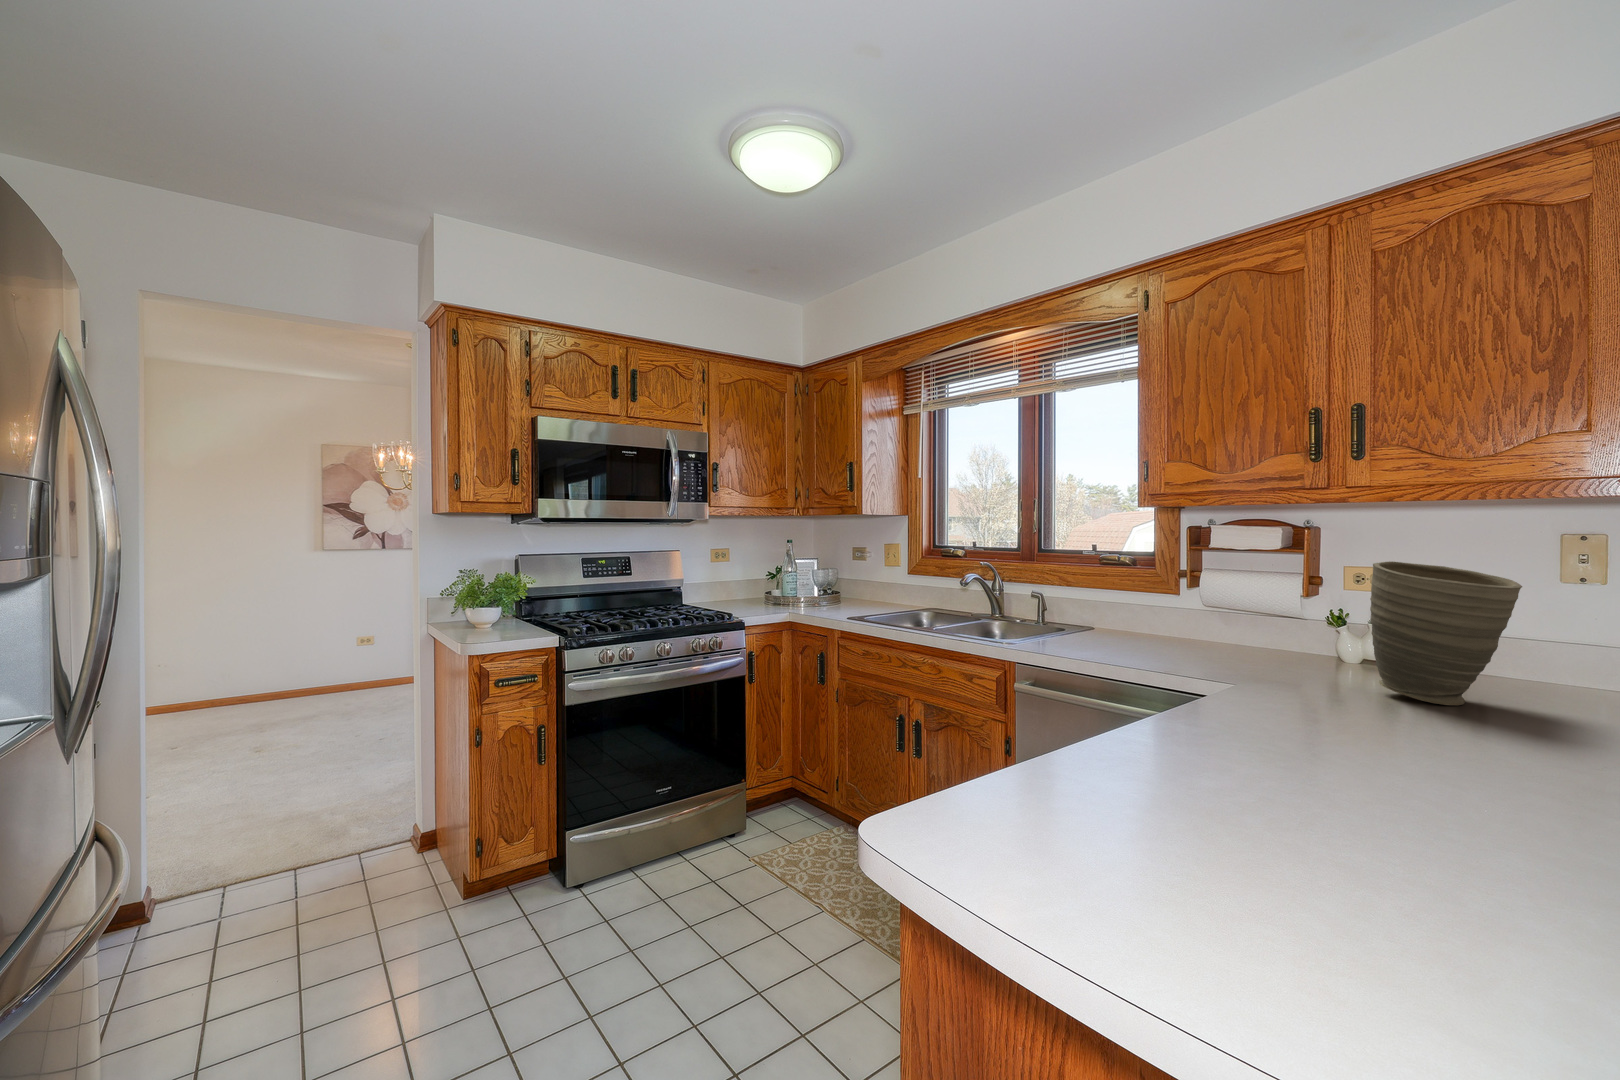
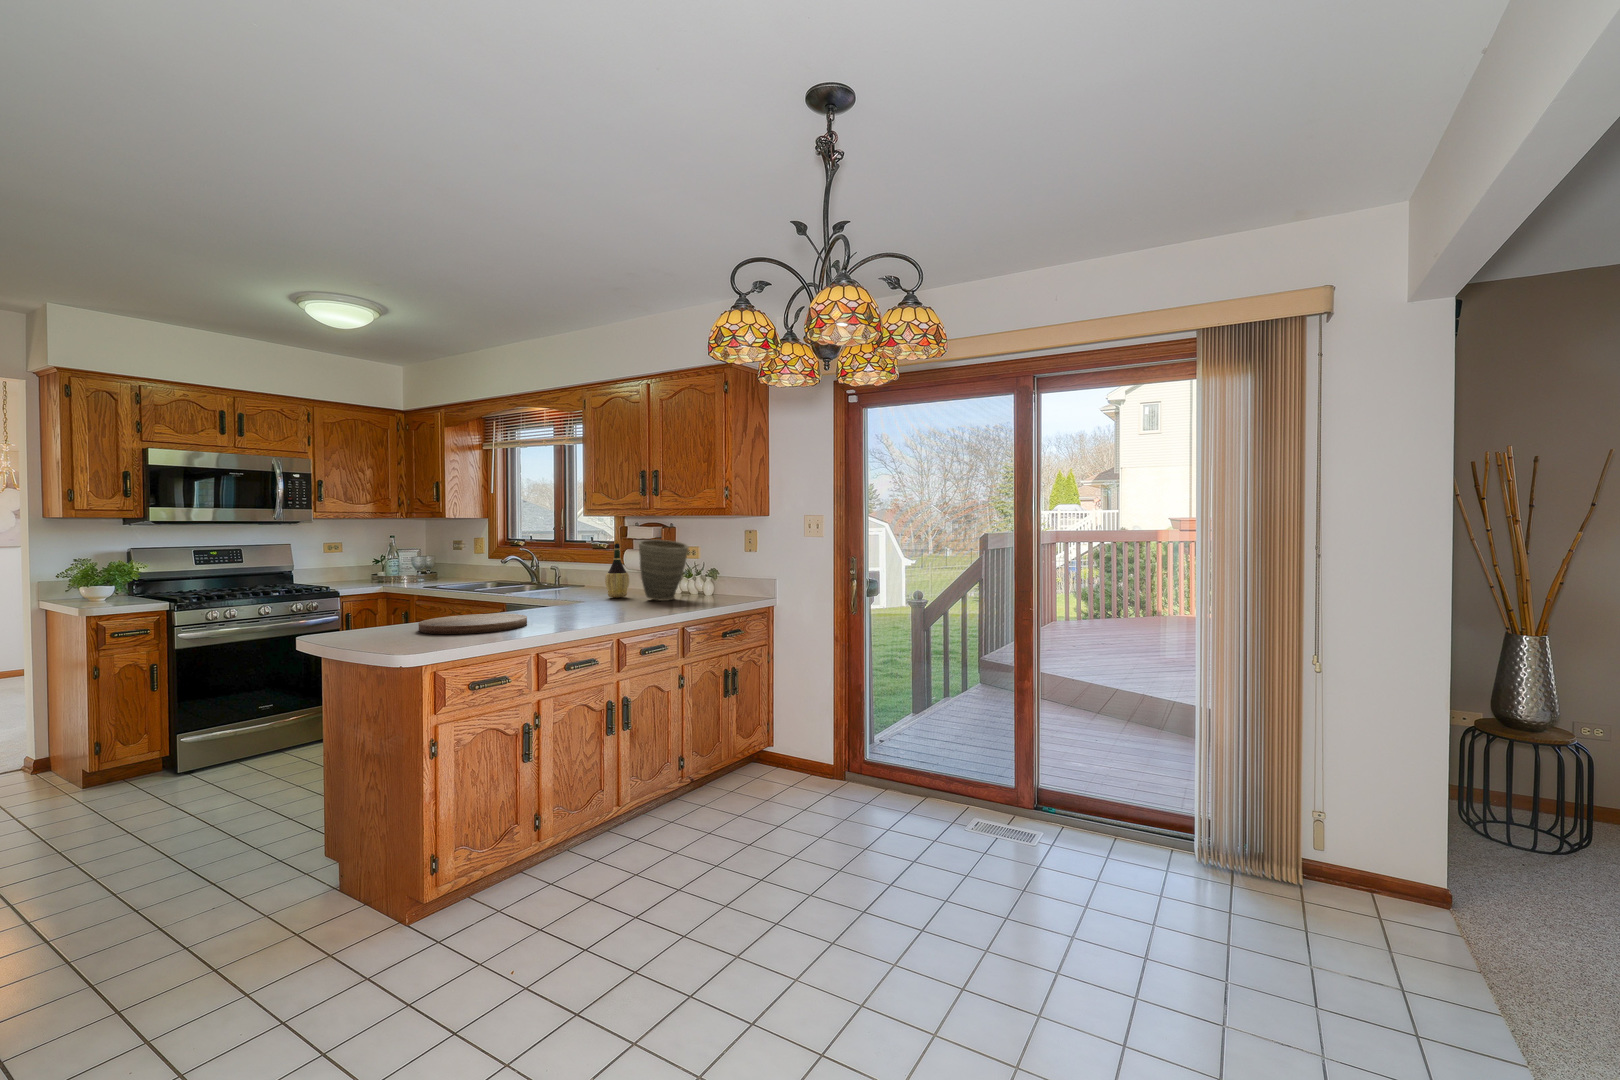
wine bottle: none [1246,559,1303,679] -> present [605,540,629,598]
cutting board: none [1105,759,1442,897] -> present [419,614,527,634]

